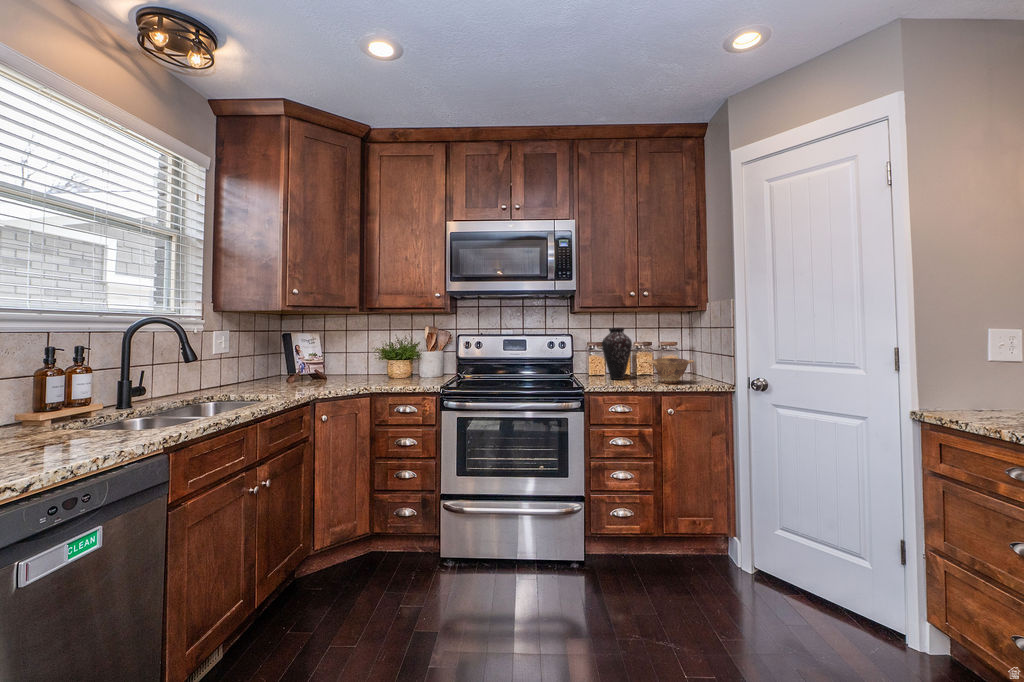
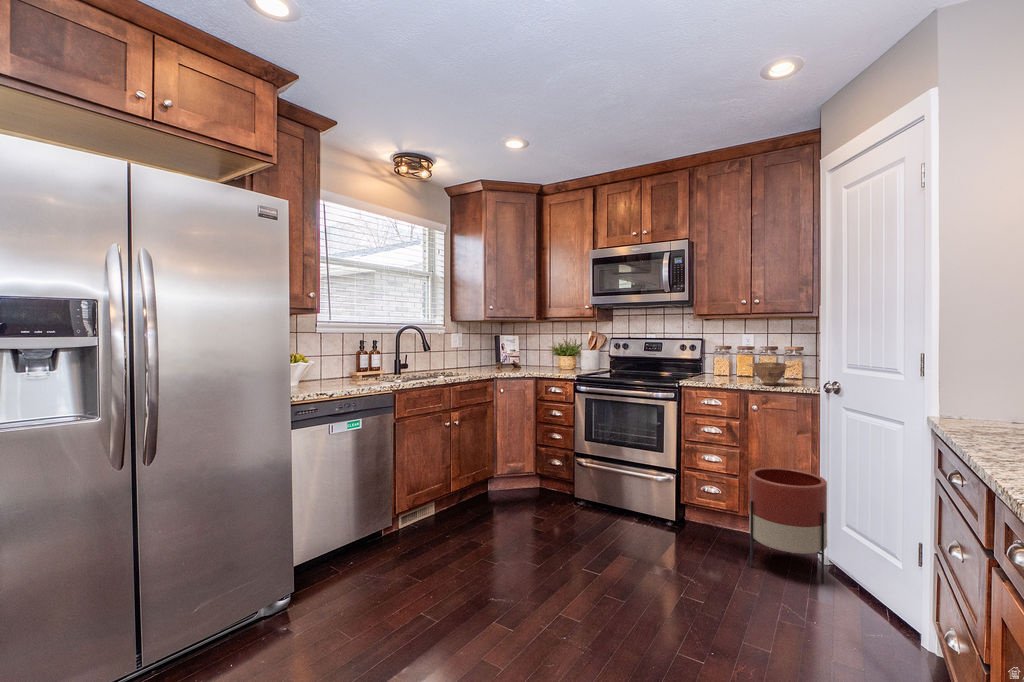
vase: present [602,328,632,380] -> none [717,334,745,379]
planter: none [692,477,782,604] -> present [749,468,827,583]

